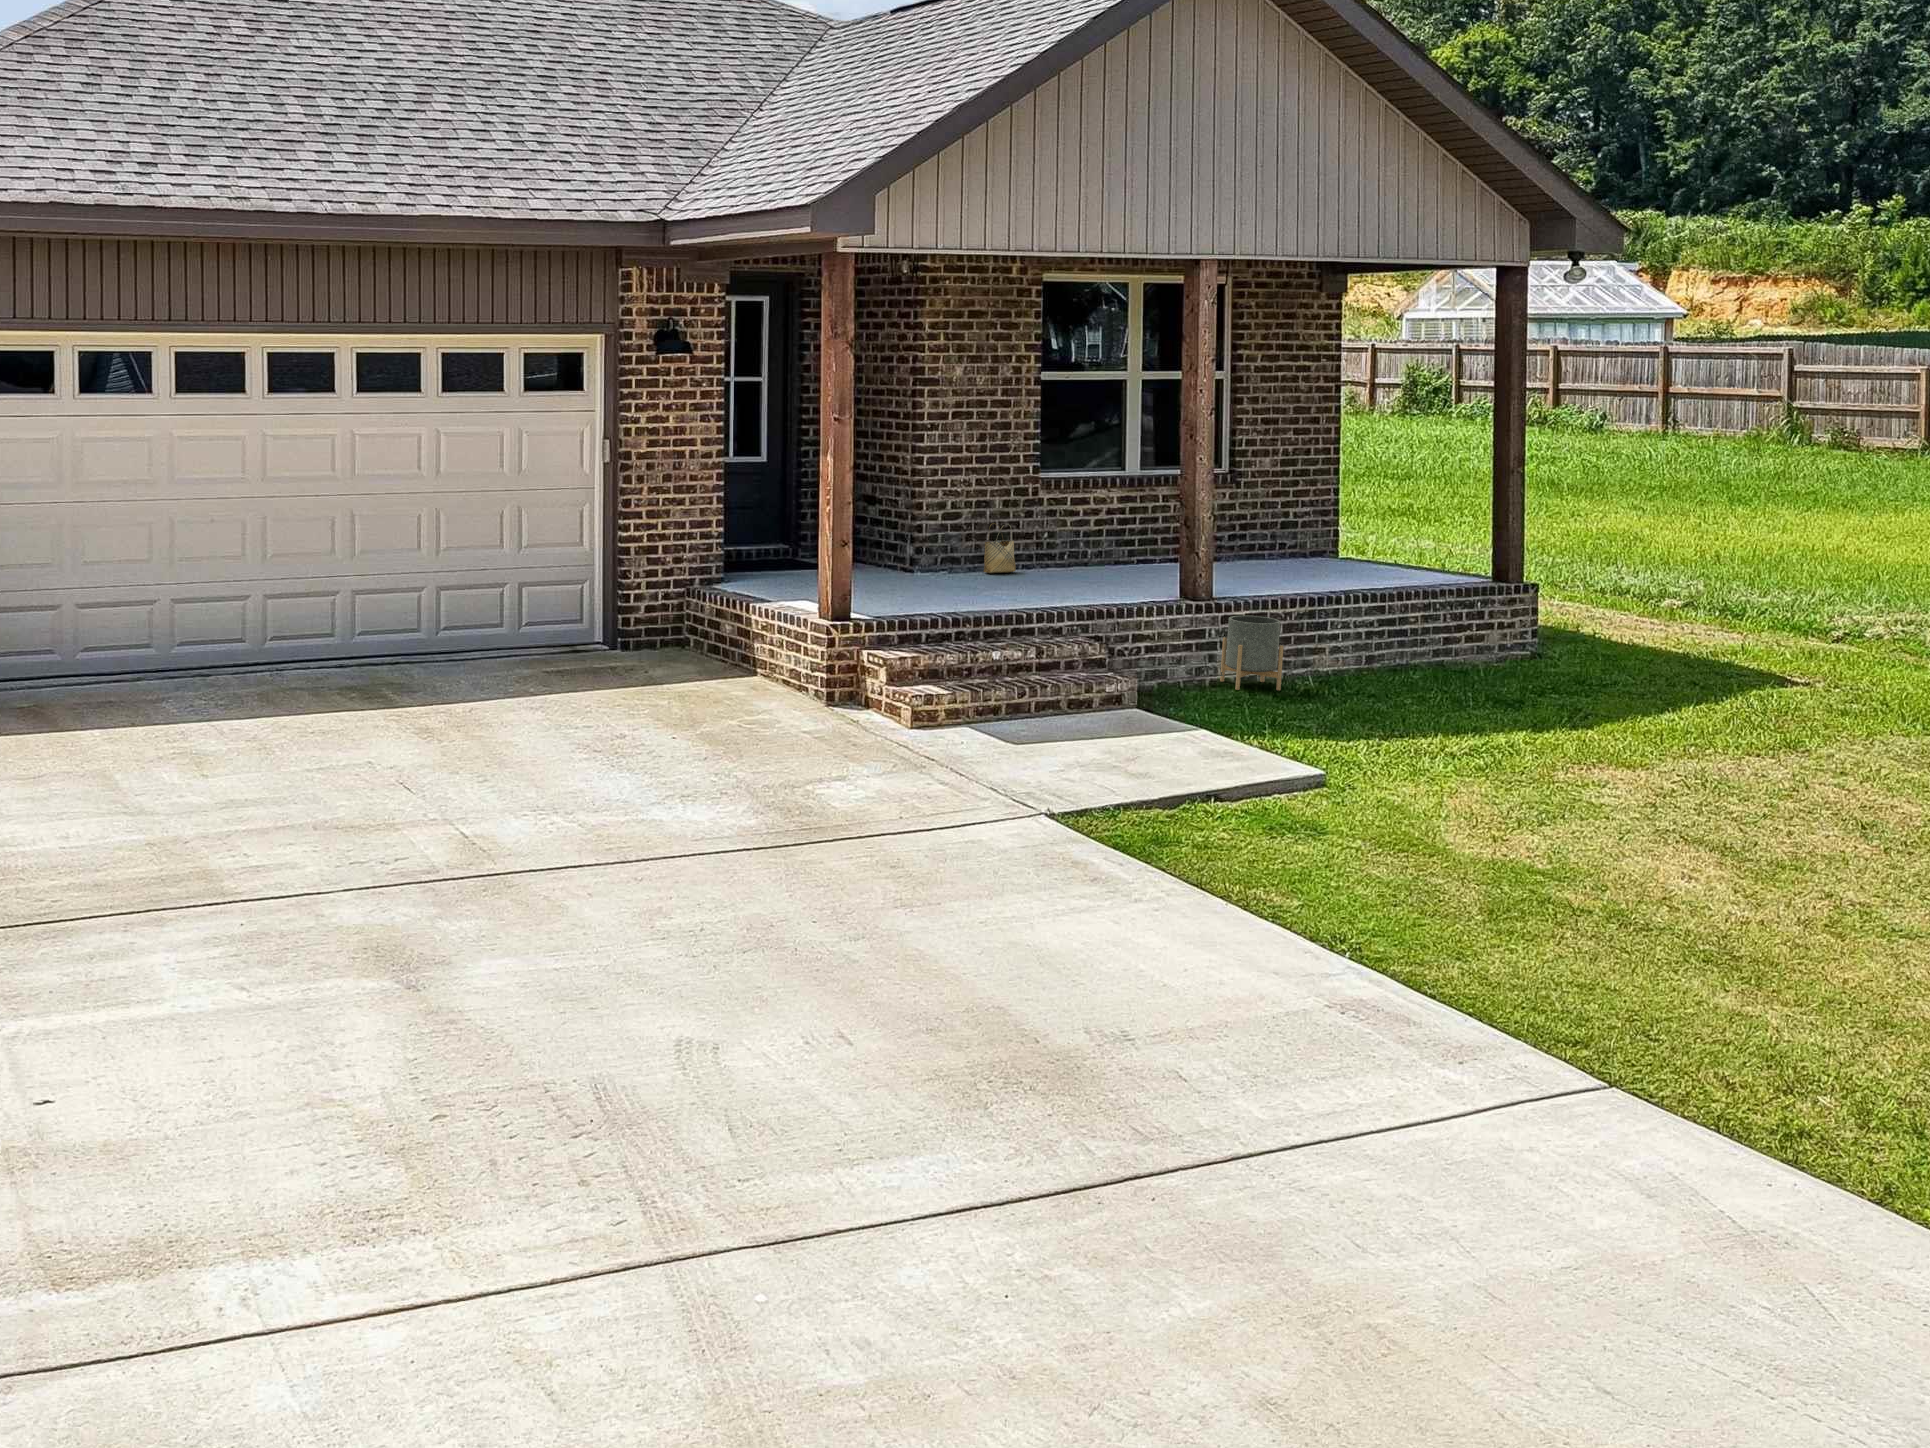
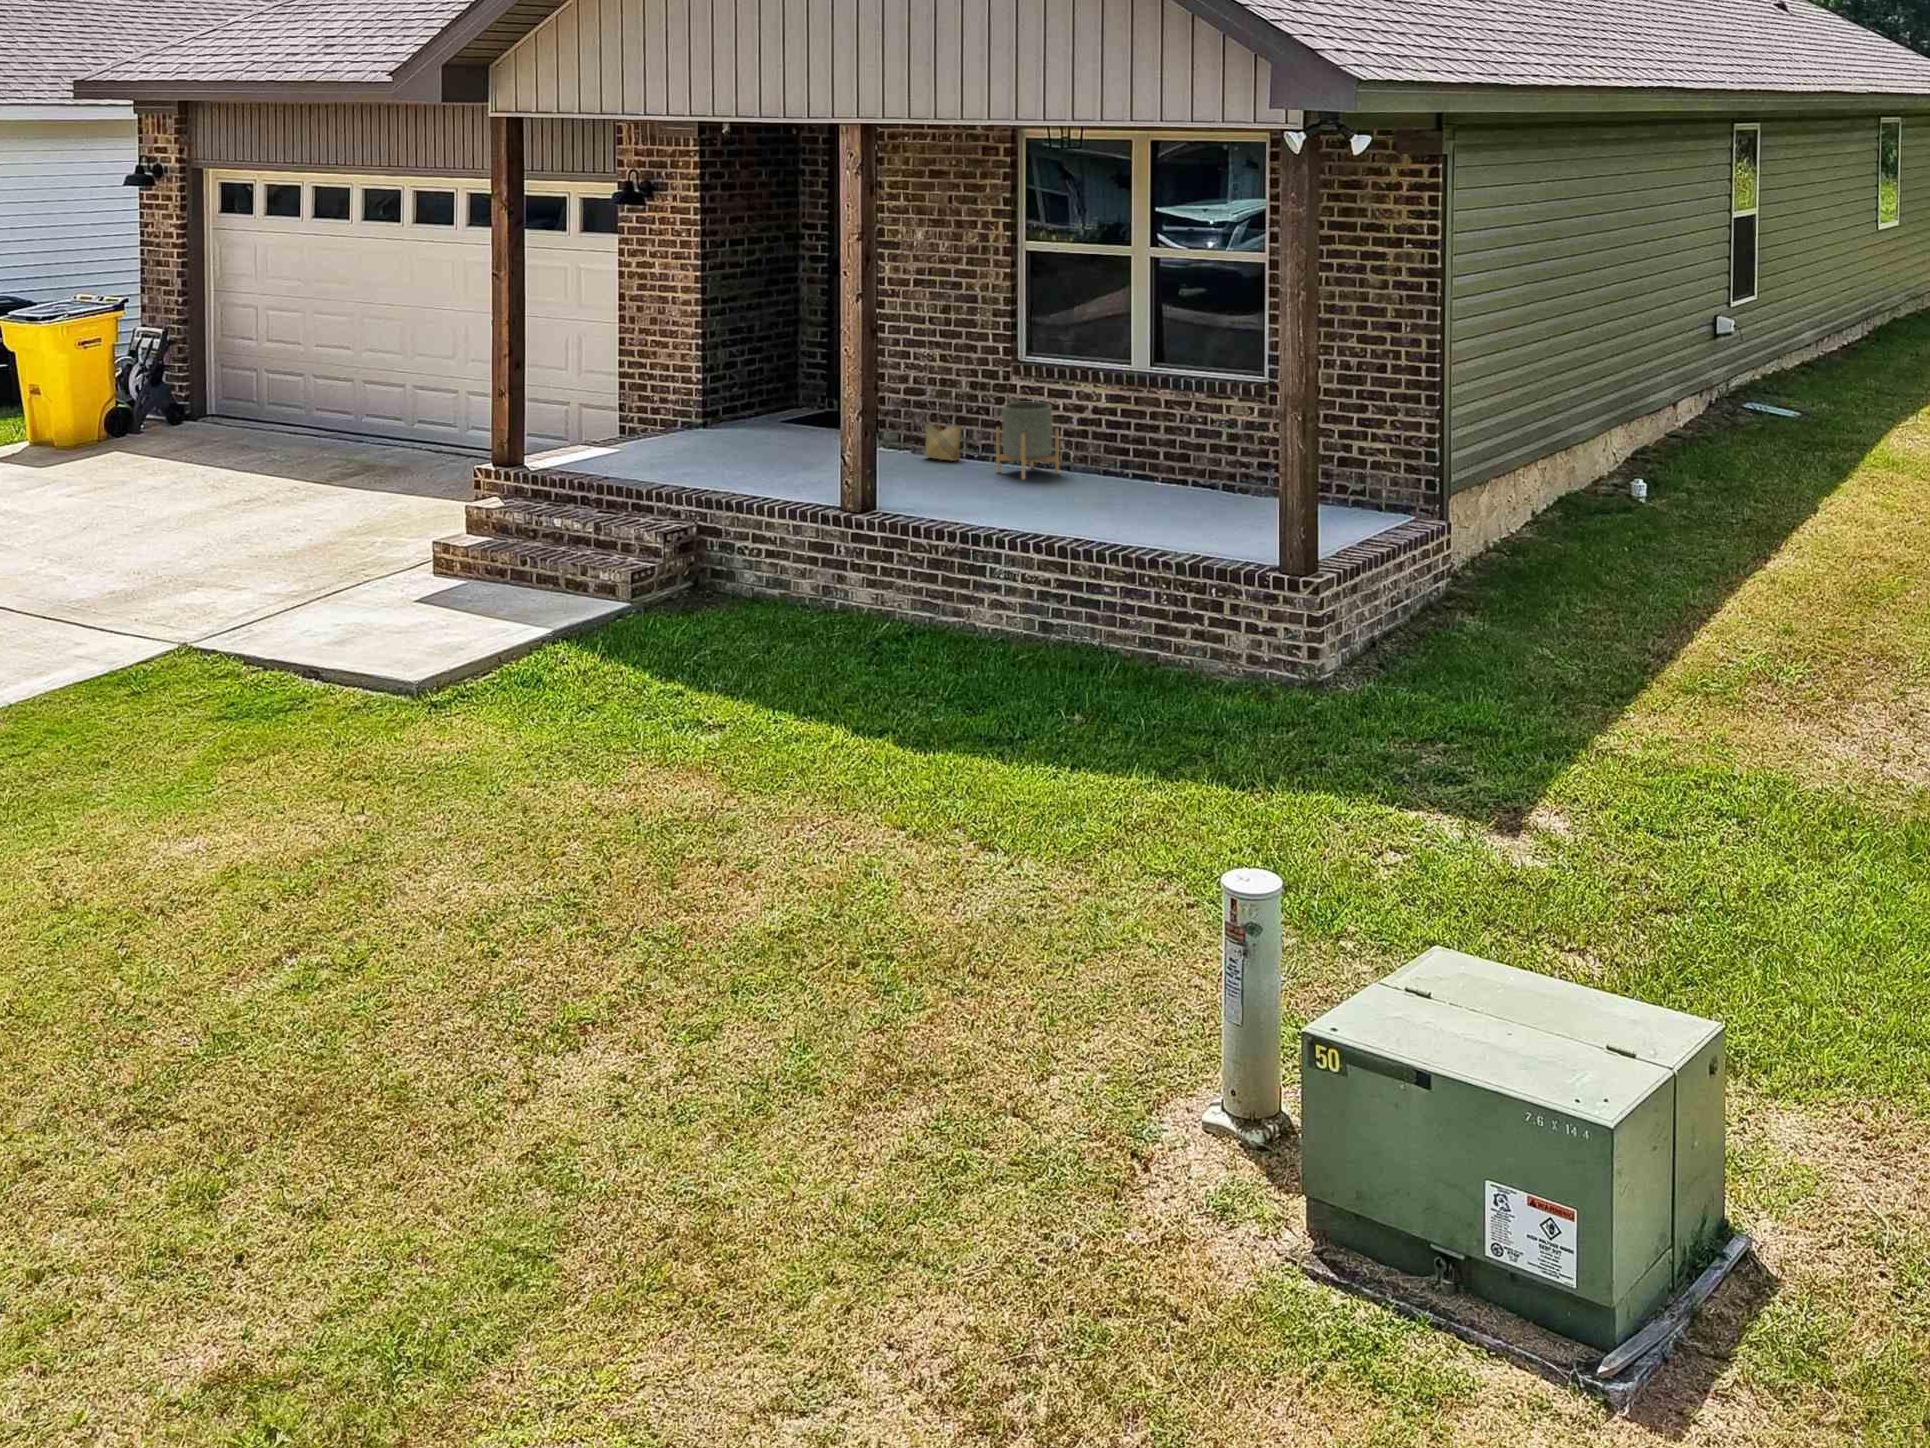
planter: present [1220,616,1284,690] -> present [996,402,1059,480]

